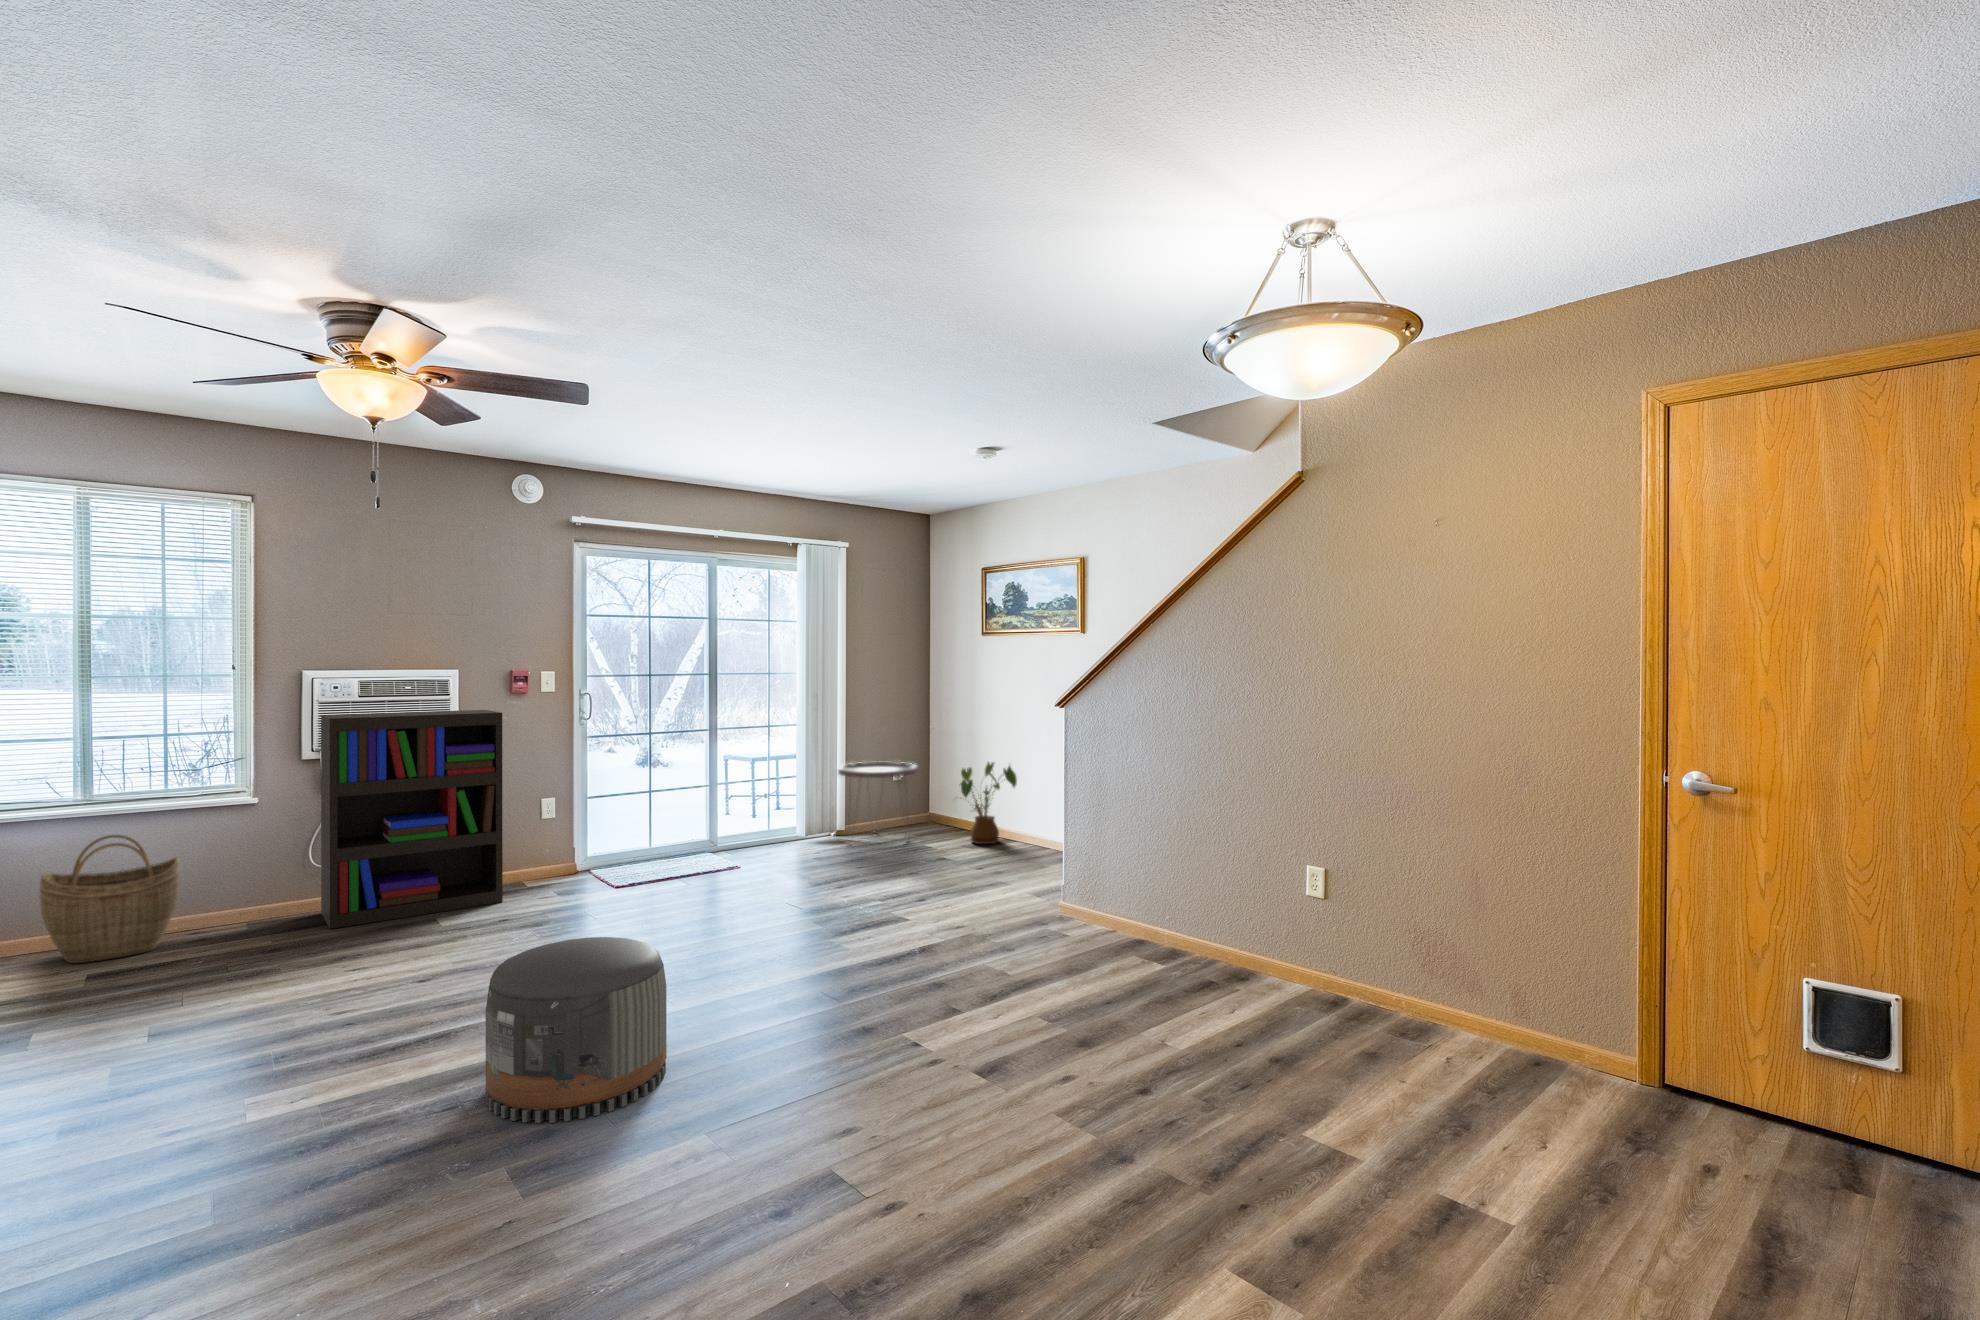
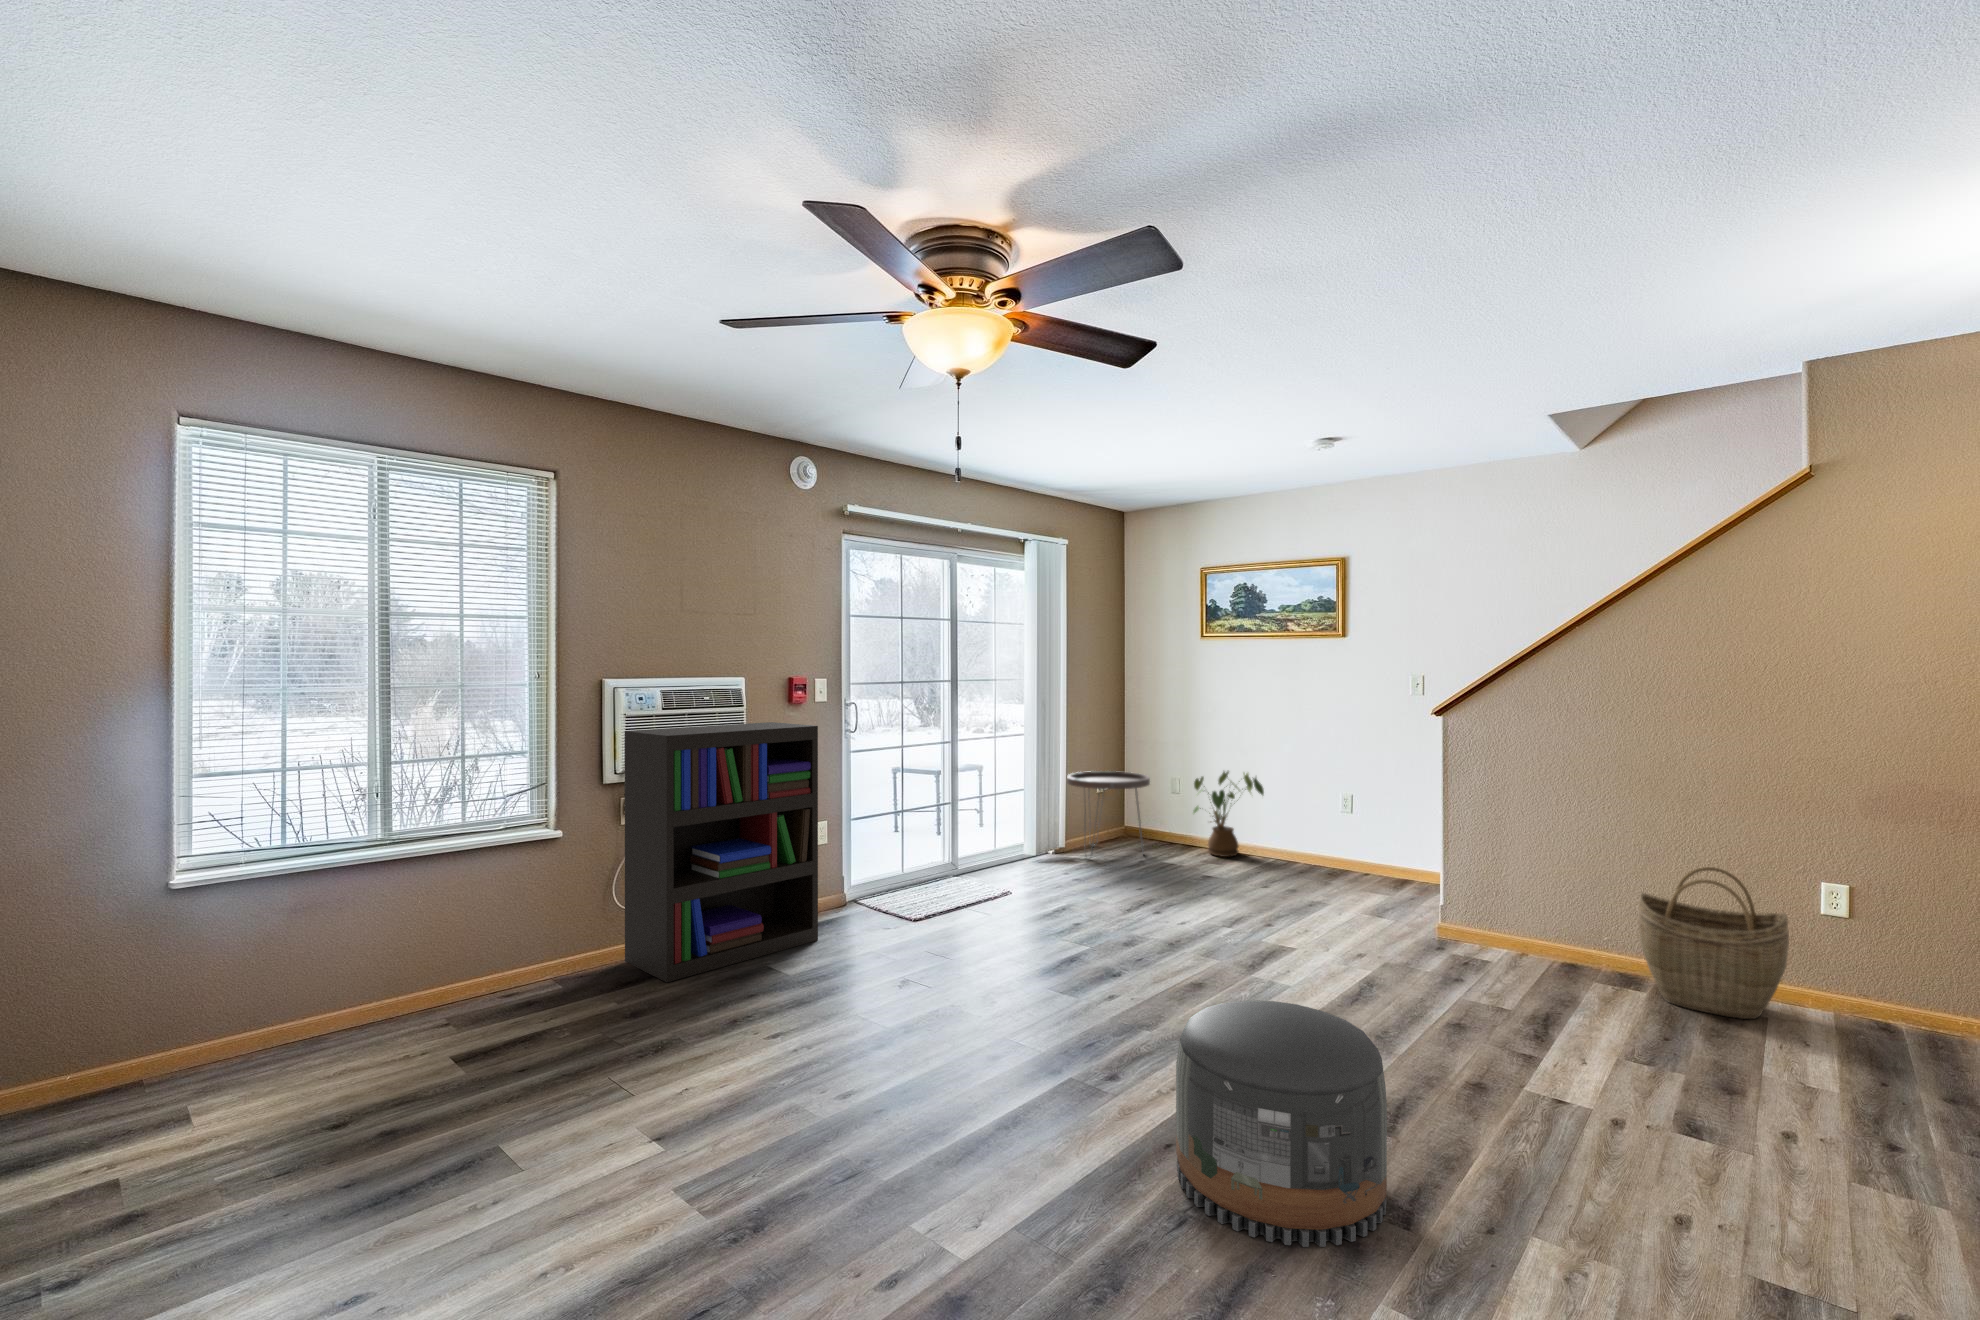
woven basket: present [39,835,180,963] -> present [1638,867,1789,1019]

